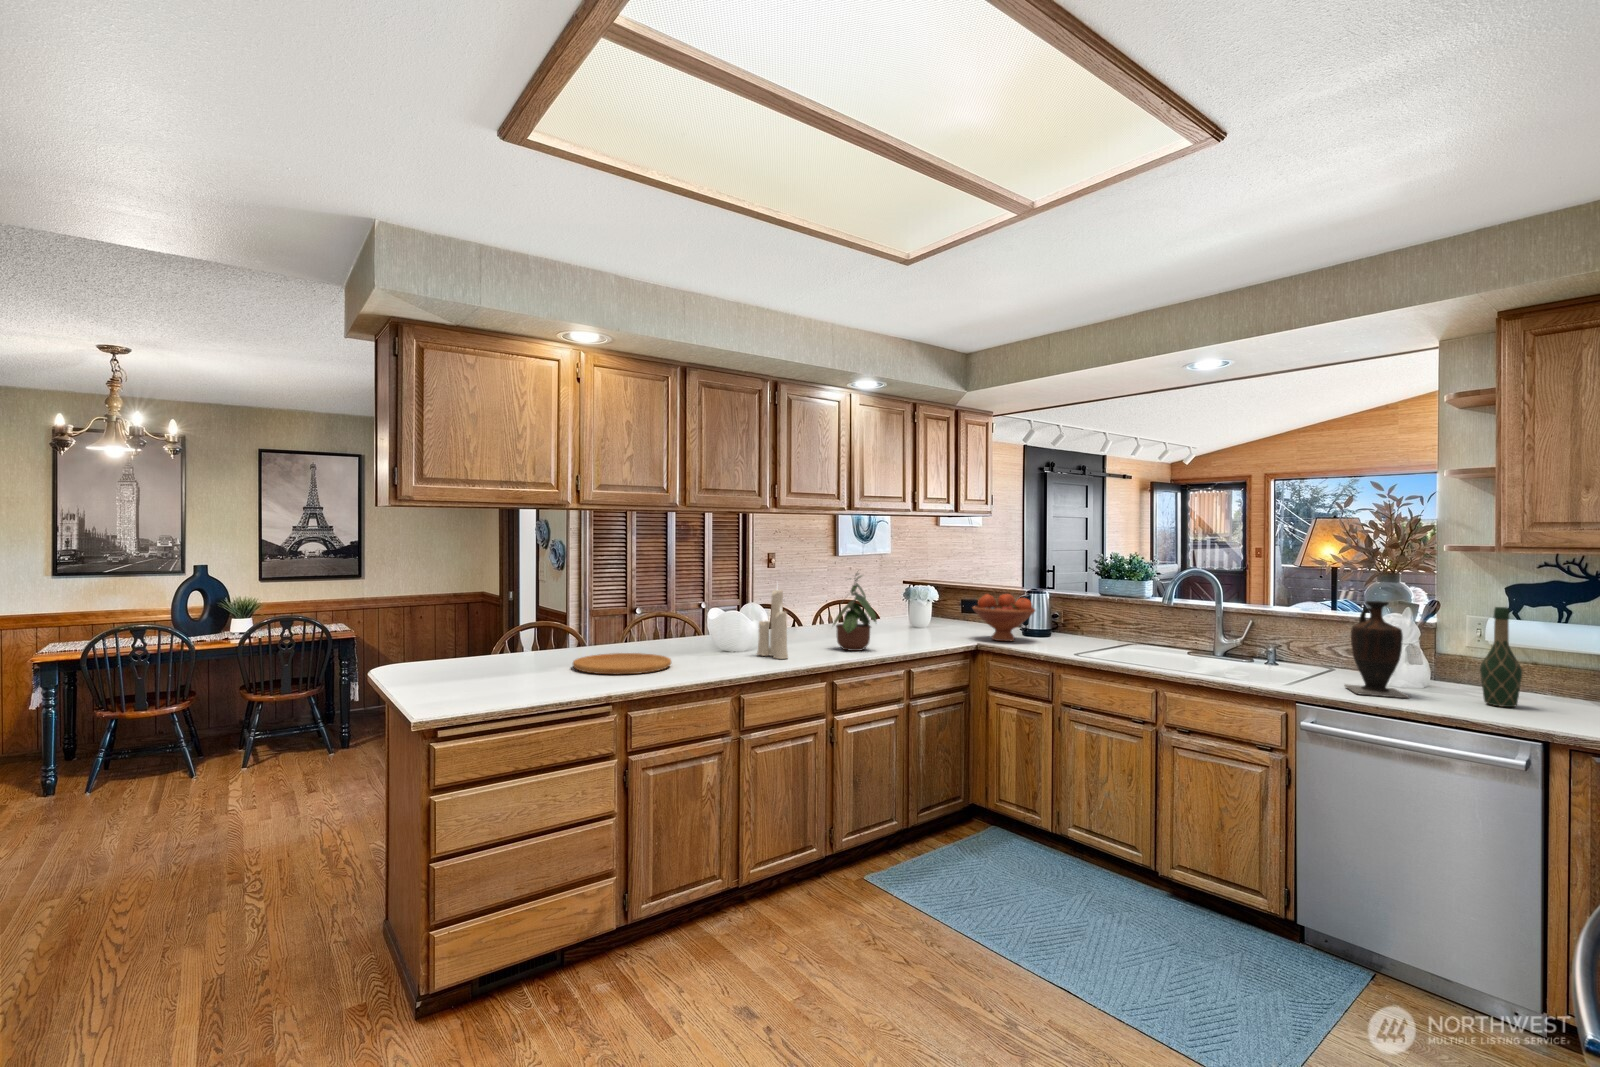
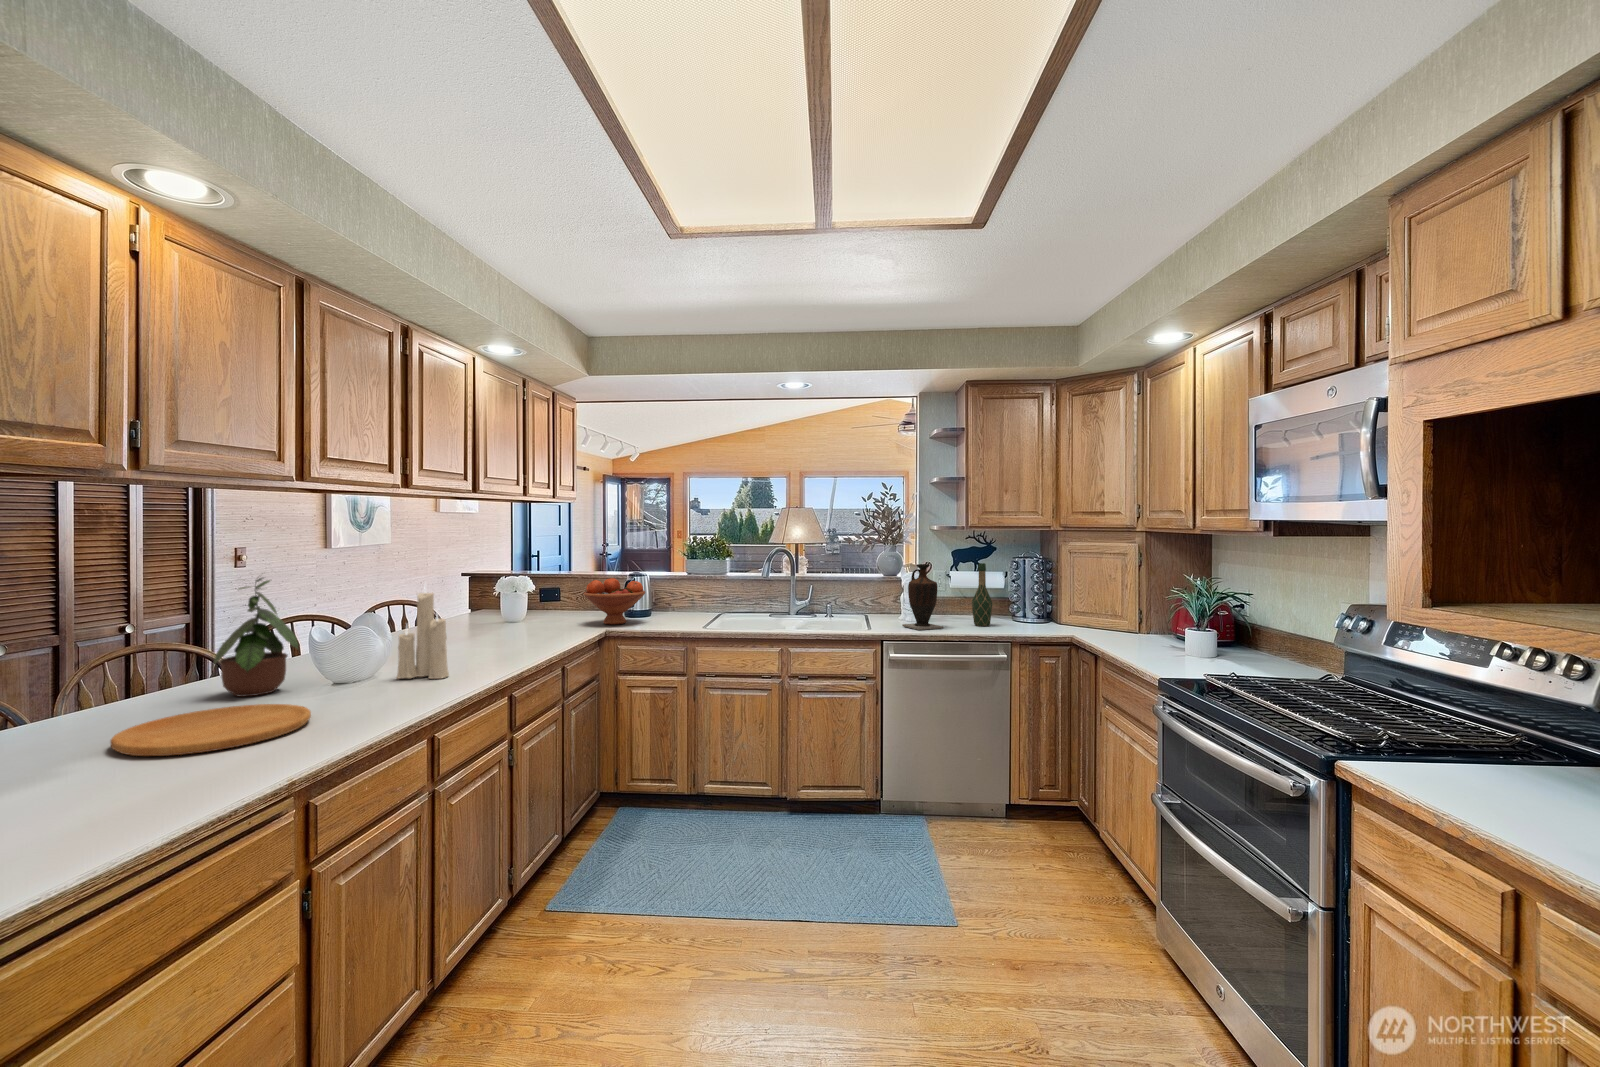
potted plant: present [833,573,876,651] -> present [214,578,298,697]

